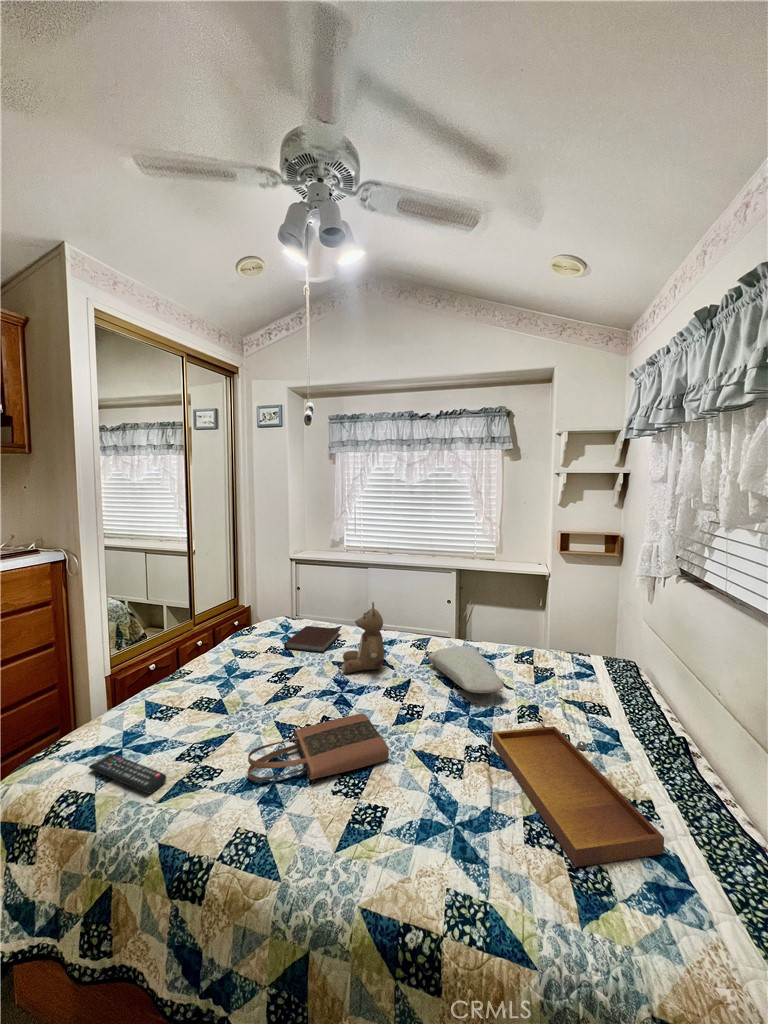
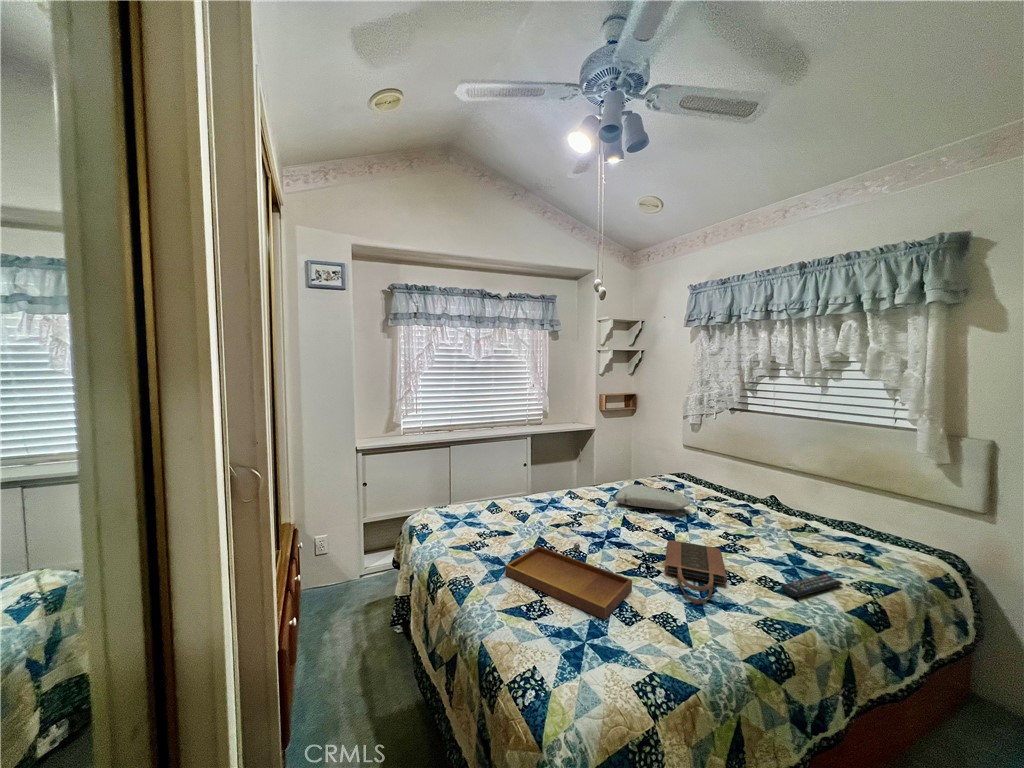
stuffed bear: present [341,602,384,673] -> none [564,463,611,528]
notebook: present [284,626,341,653] -> none [479,501,537,530]
tray: present [492,727,664,867] -> present [505,543,632,620]
remote control: present [89,754,166,794] -> present [782,574,843,597]

